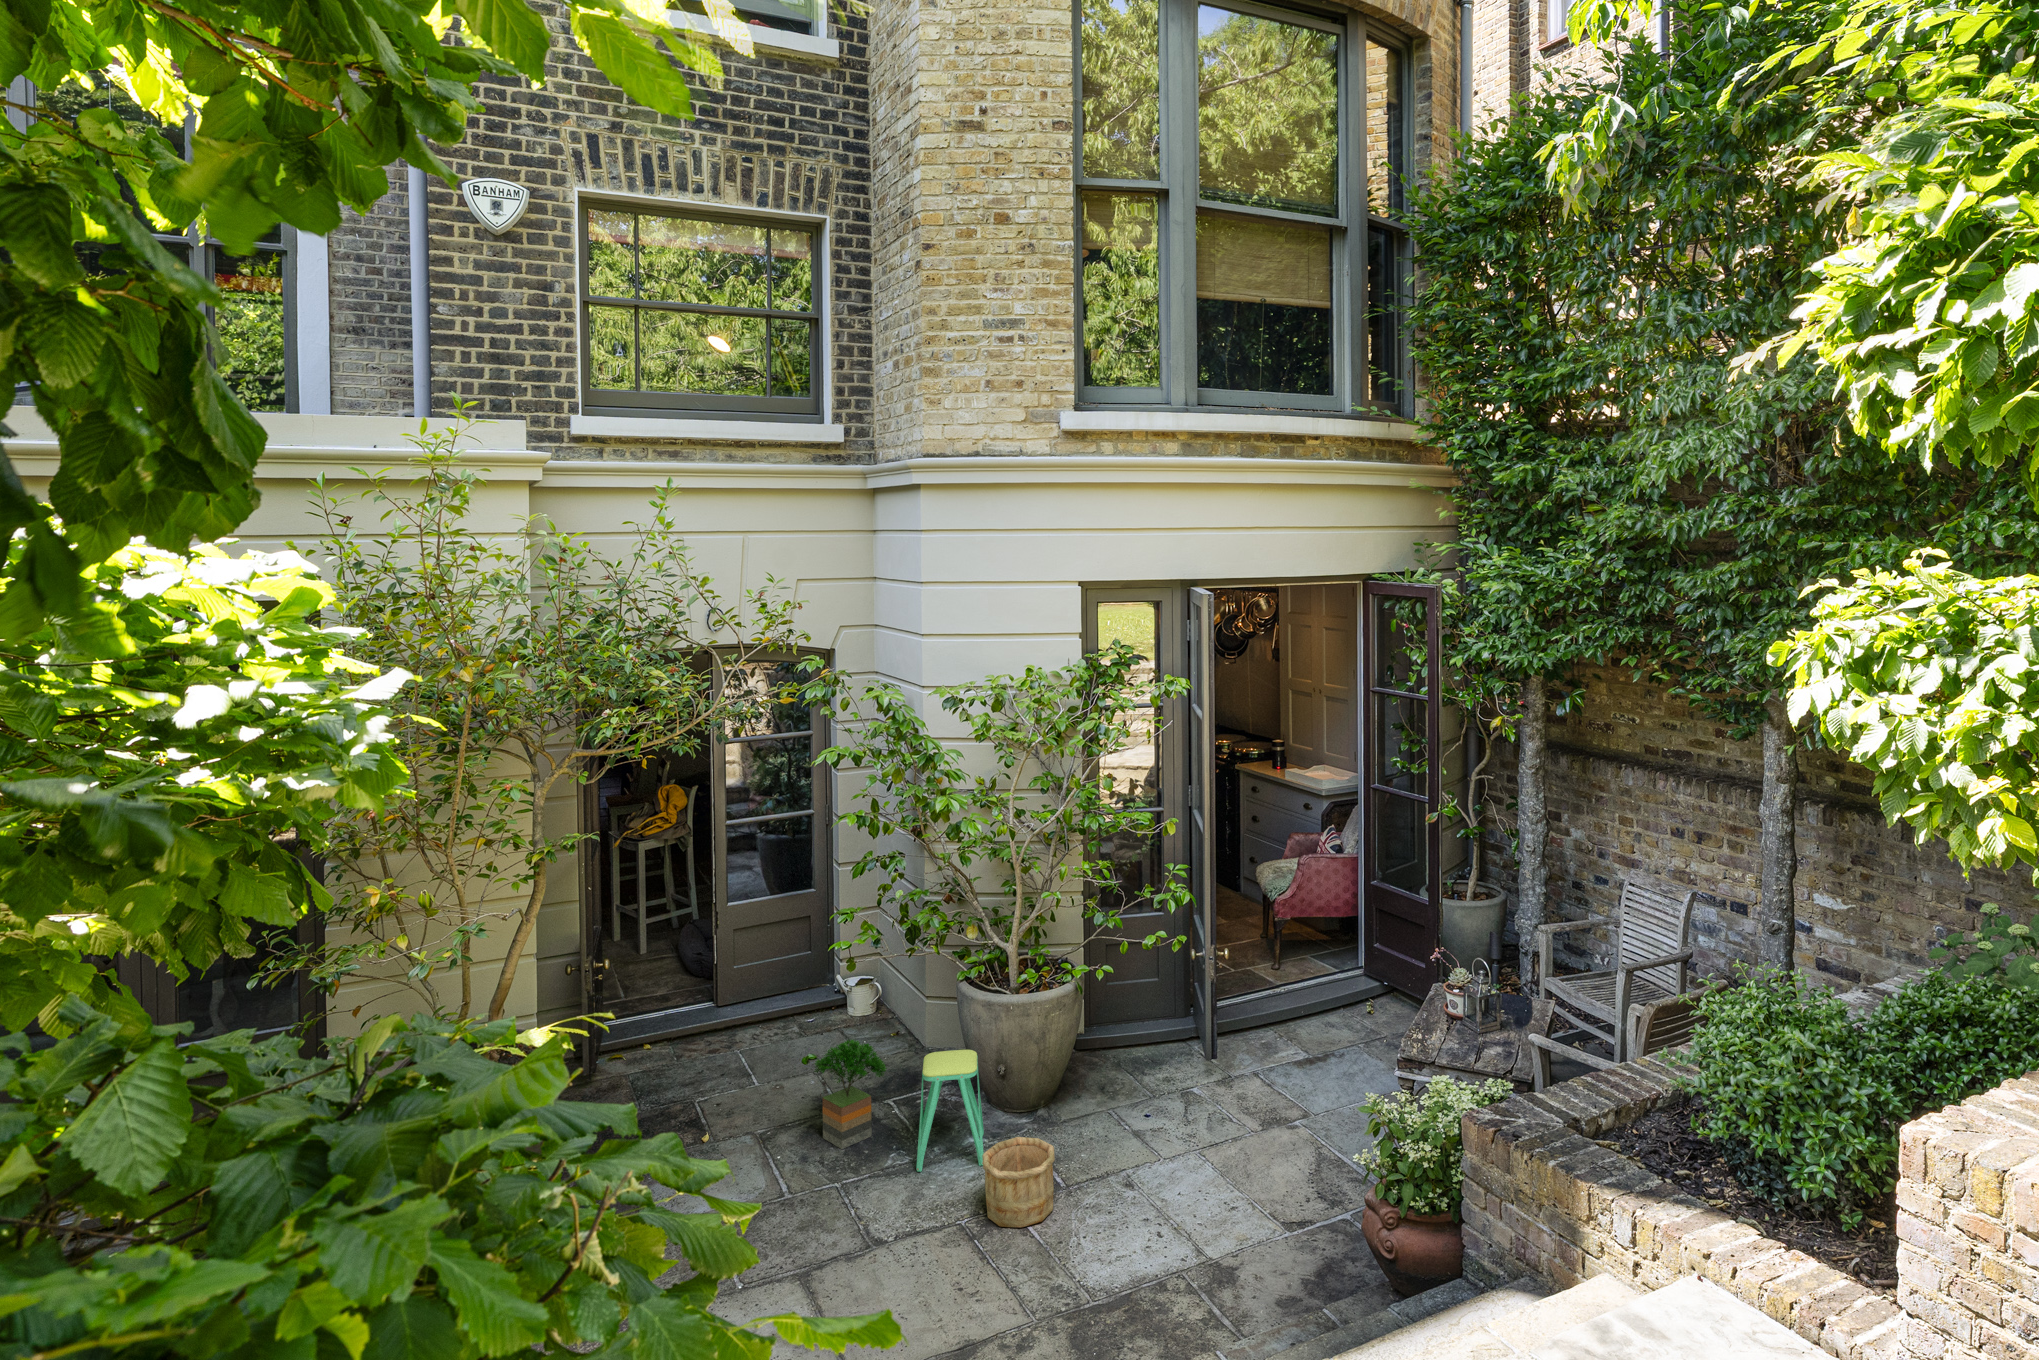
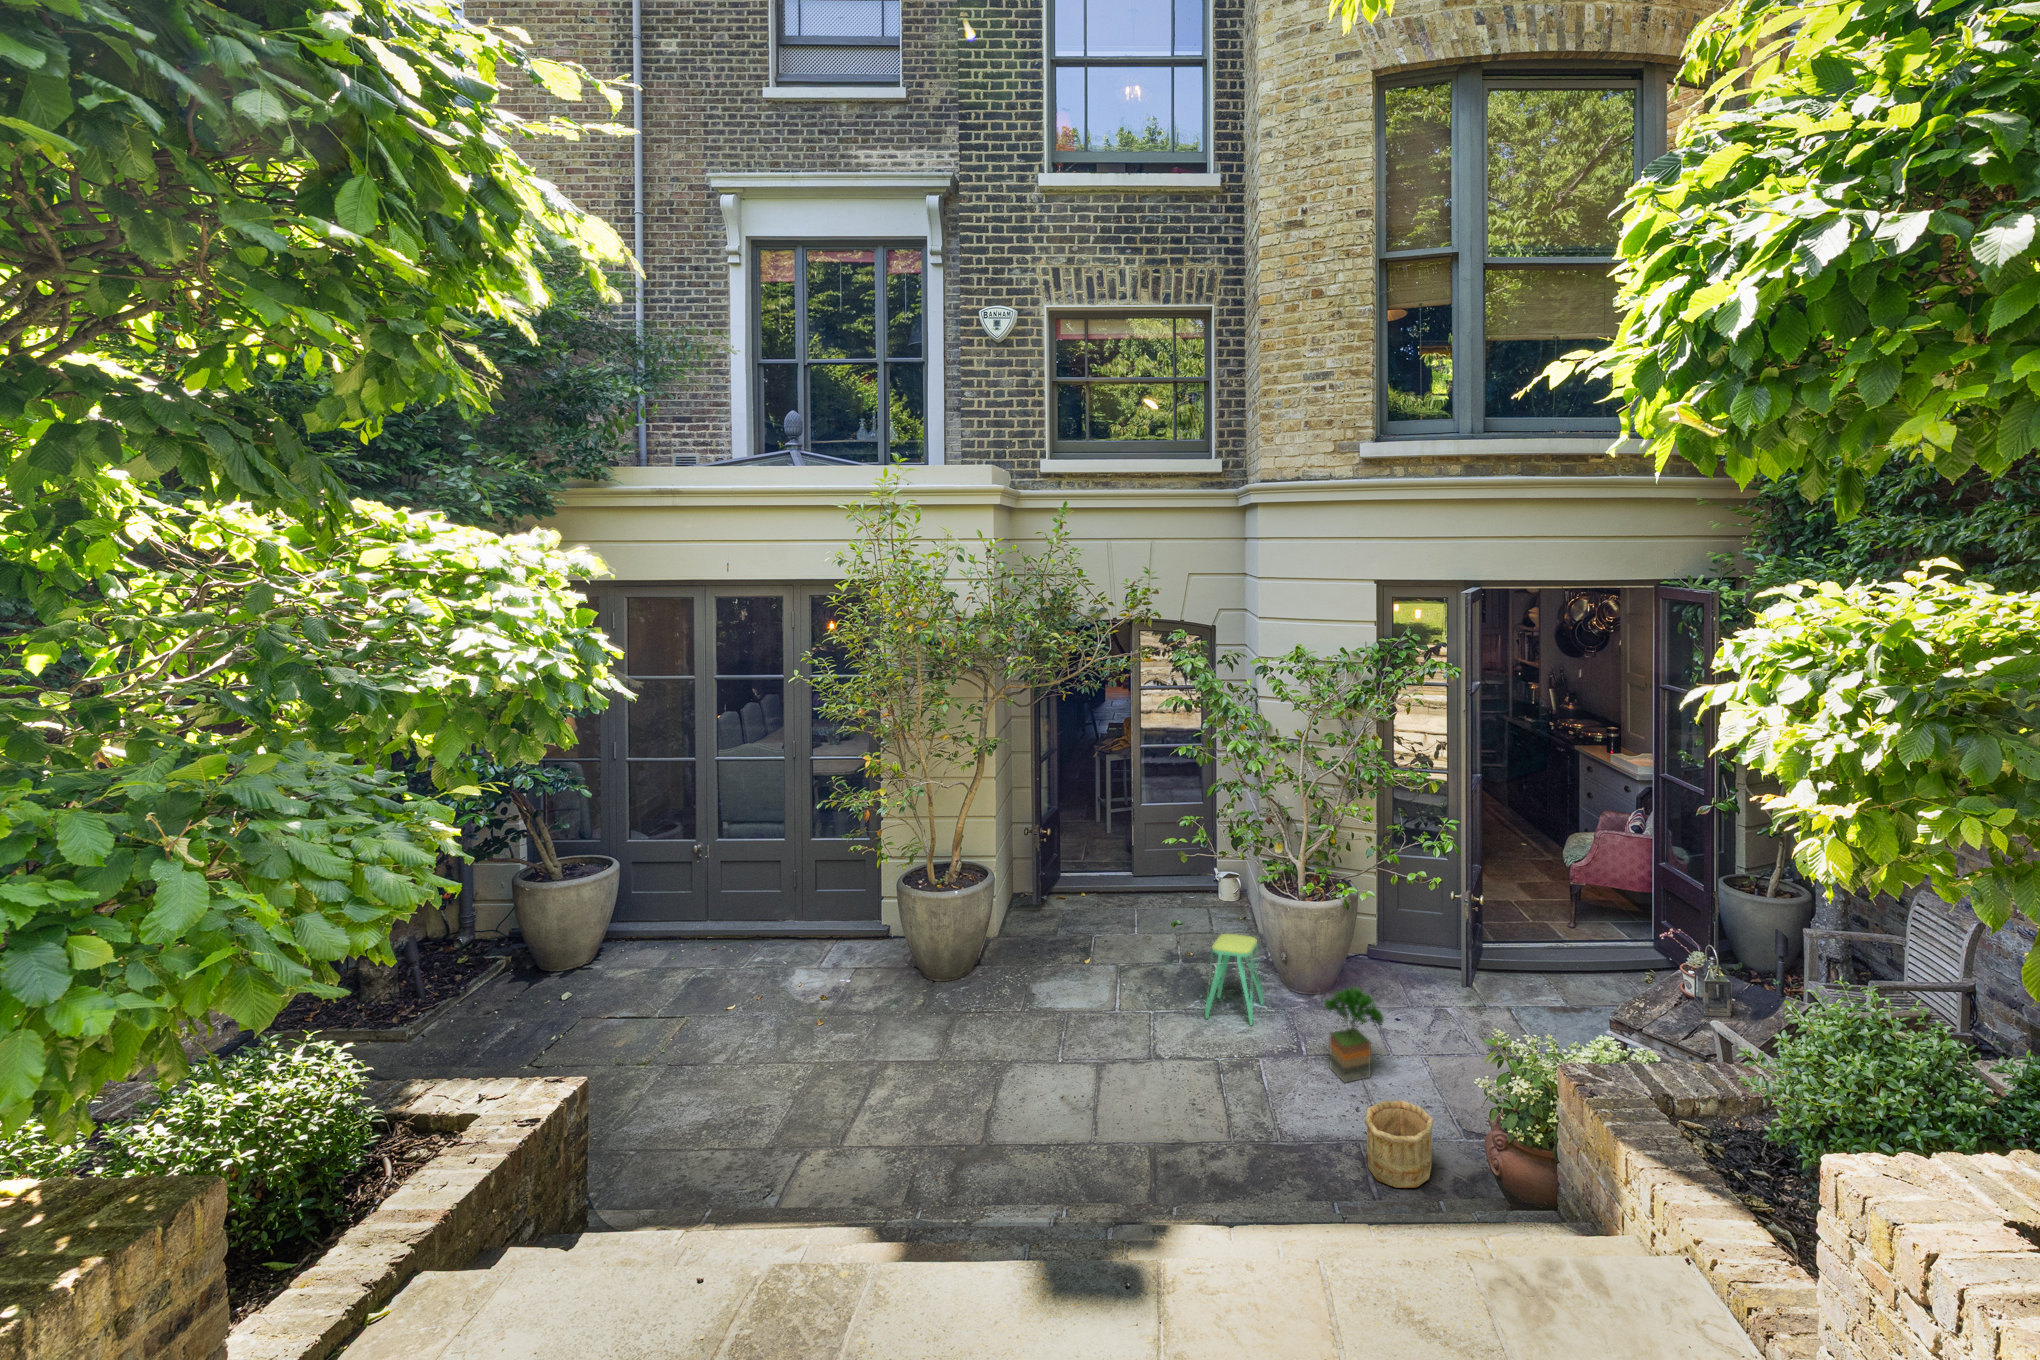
potted tree: present [814,1039,887,1149] -> present [1324,987,1384,1083]
wooden bucket: present [982,1137,1055,1228] -> present [1365,1100,1433,1188]

